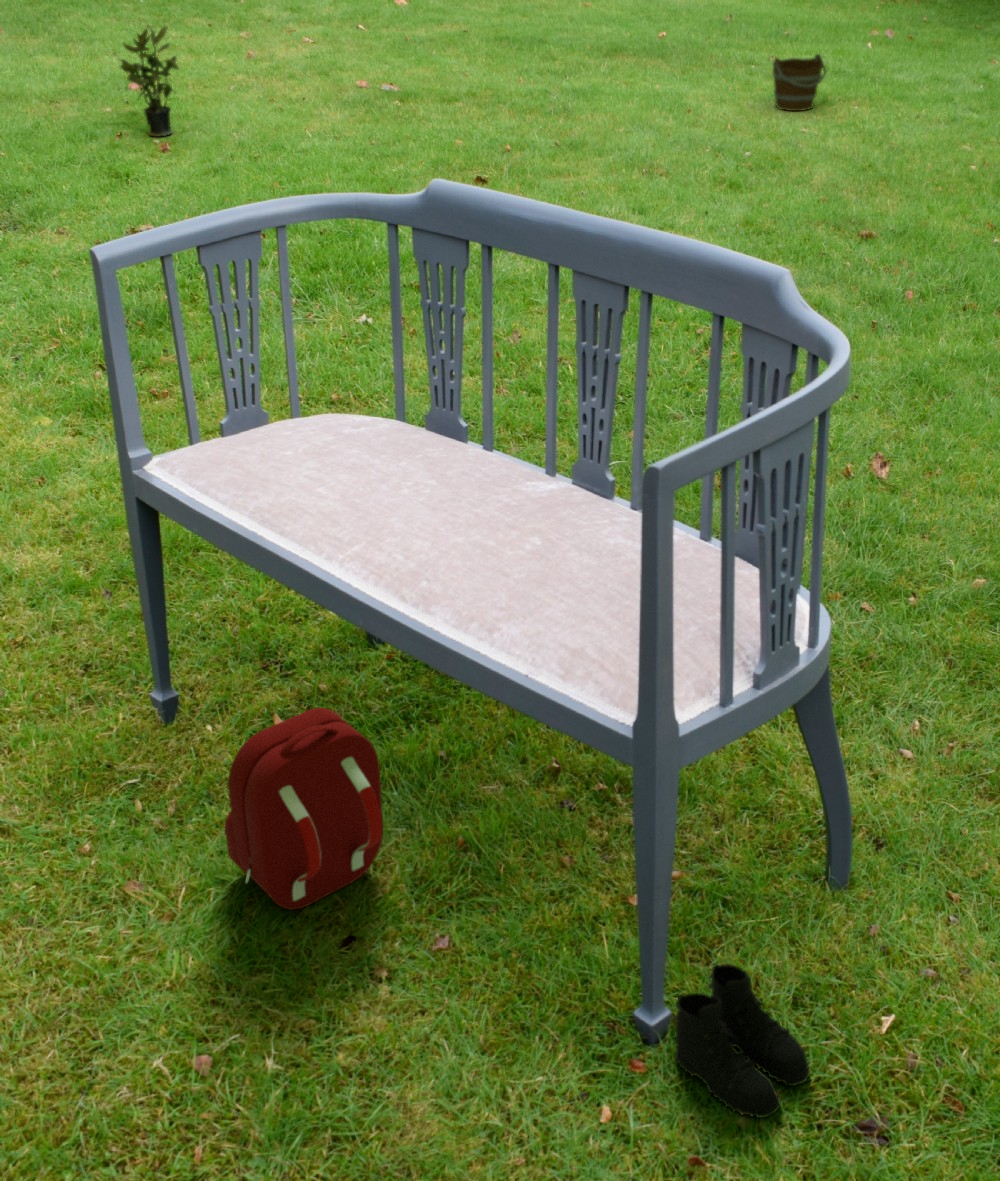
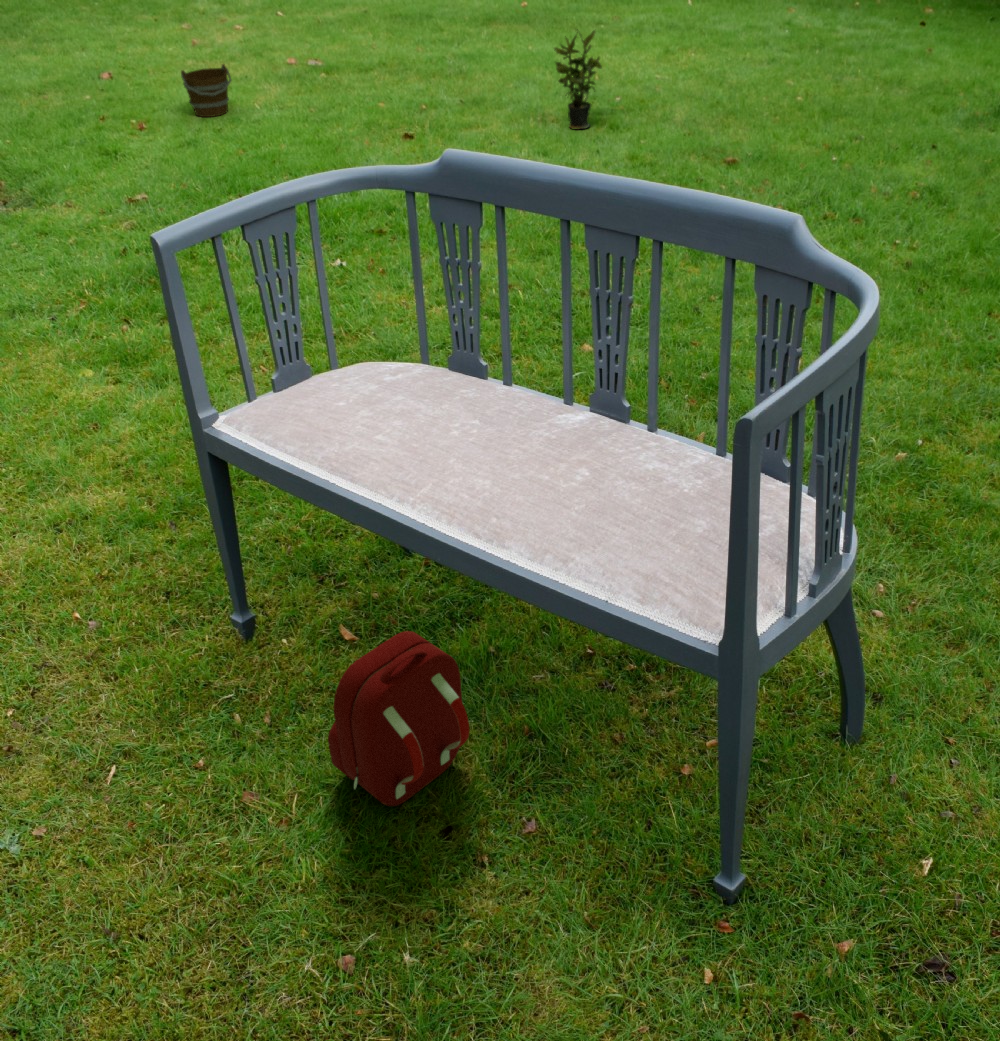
potted plant: present [120,25,179,137] -> present [554,29,602,130]
bucket: present [773,54,826,111] -> present [181,64,231,117]
boots: present [673,964,809,1118] -> none [749,825,867,956]

